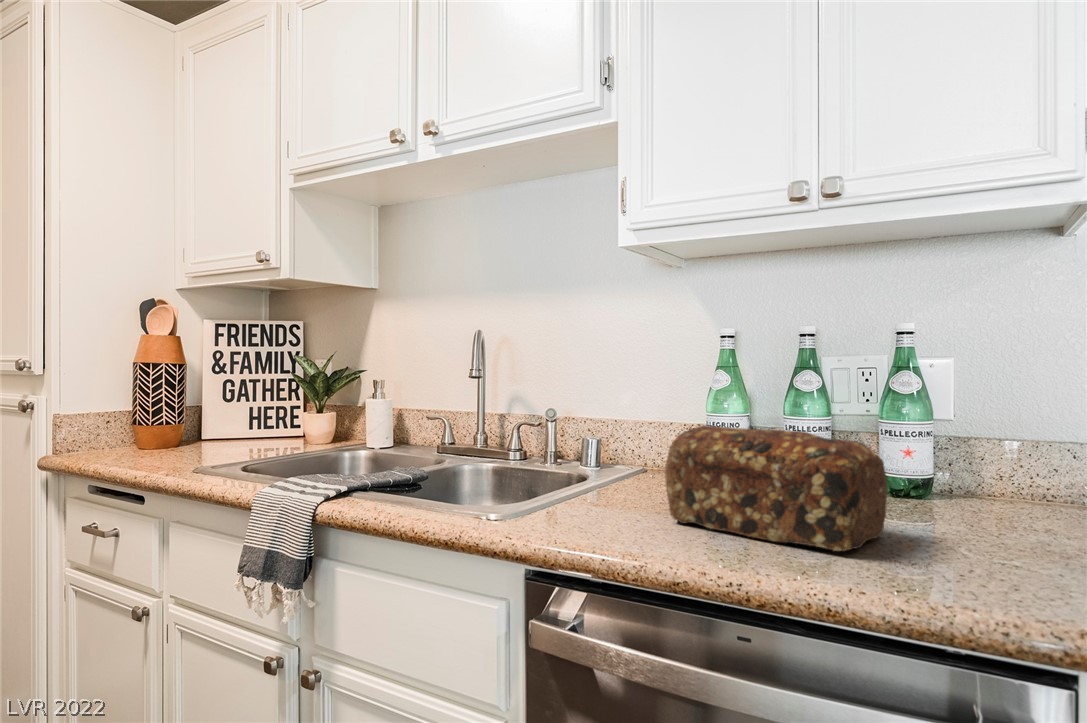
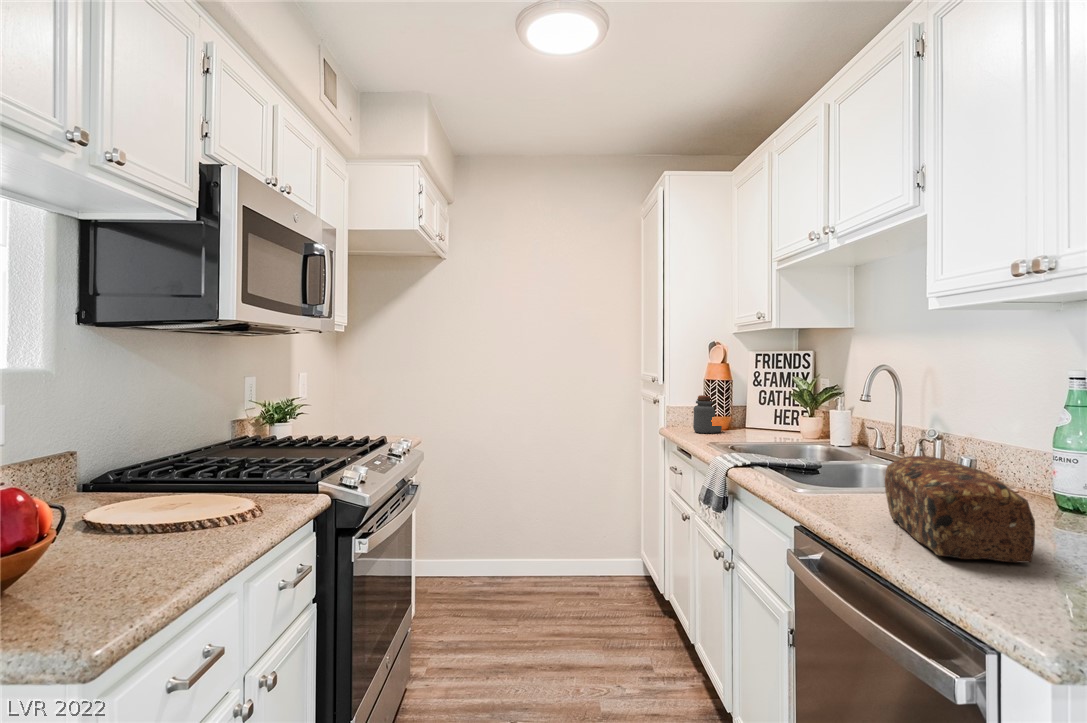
jar: none [107,388,166,457] -> present [693,395,722,433]

